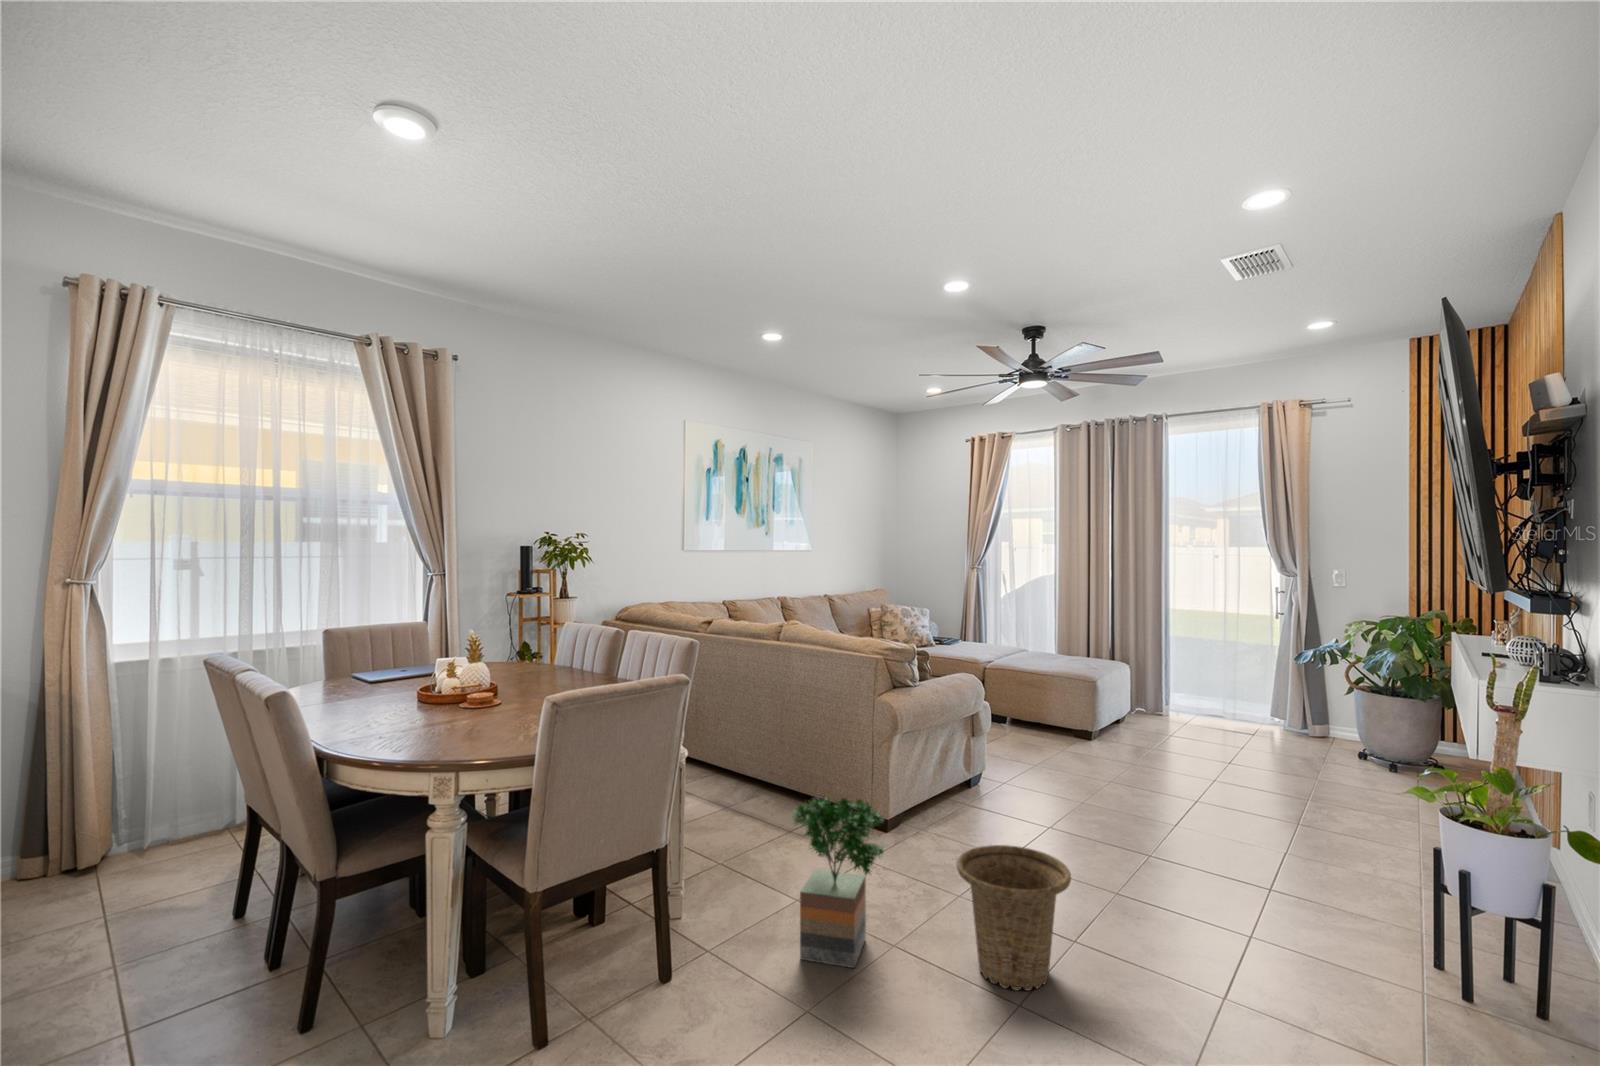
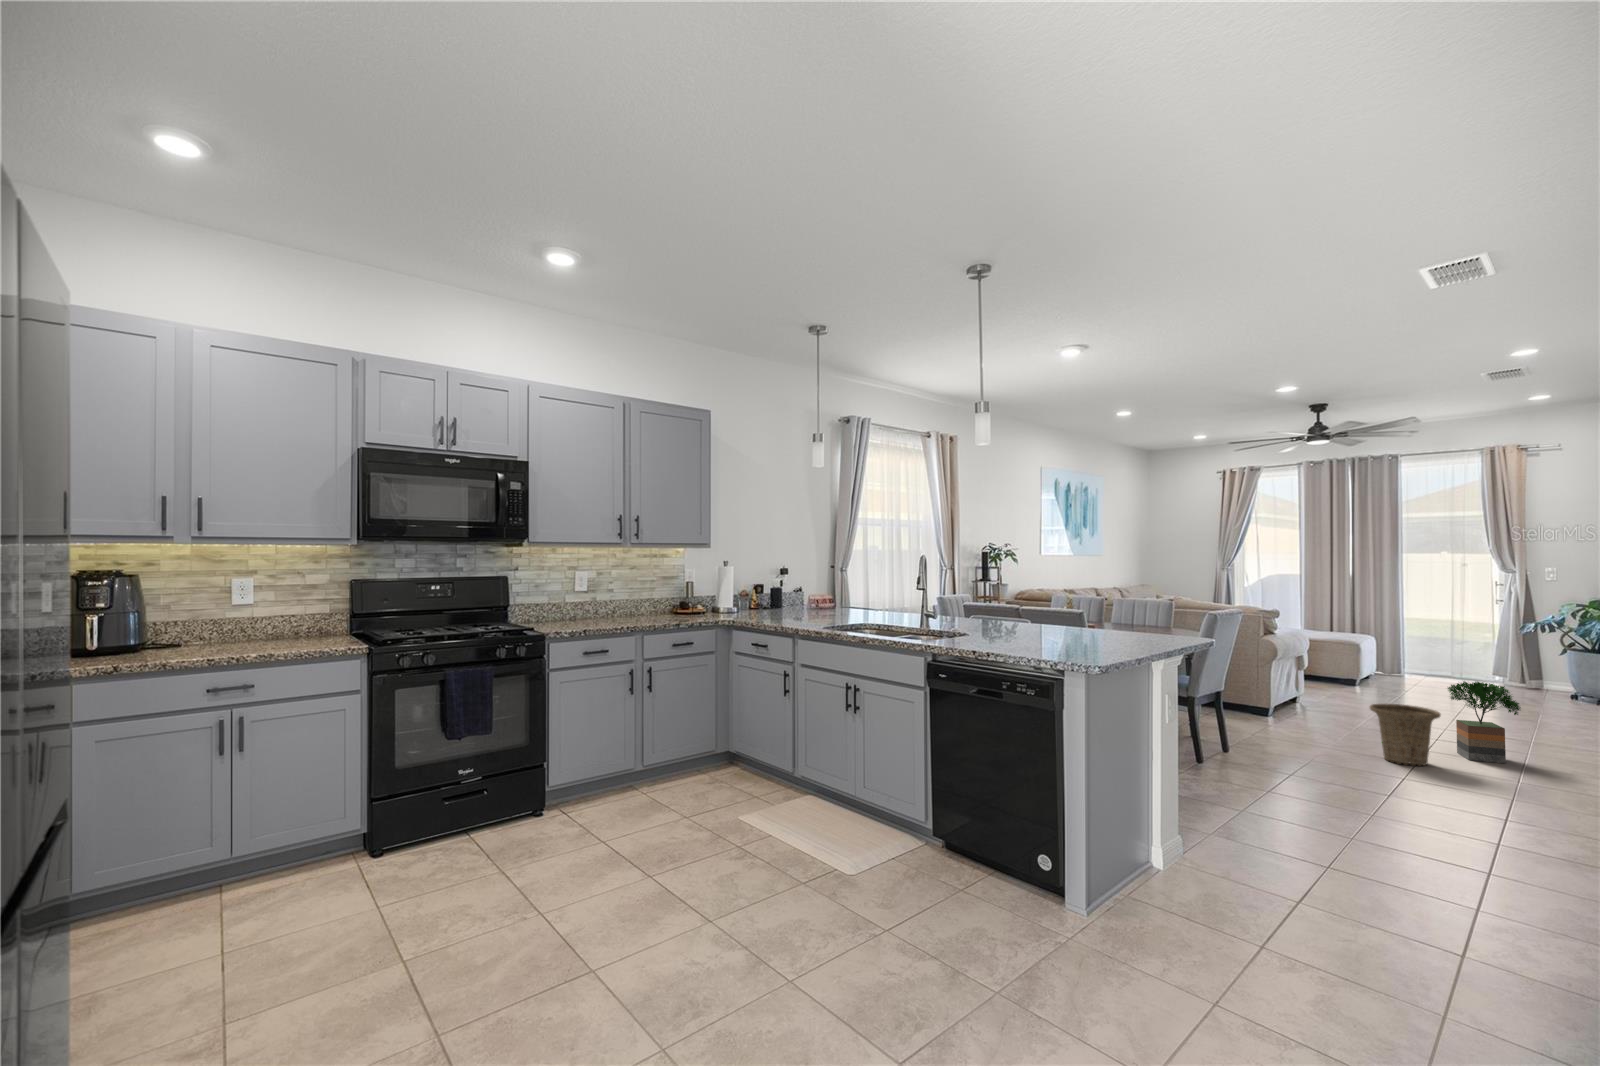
potted tree: present [791,795,884,968] -> present [1448,681,1521,763]

